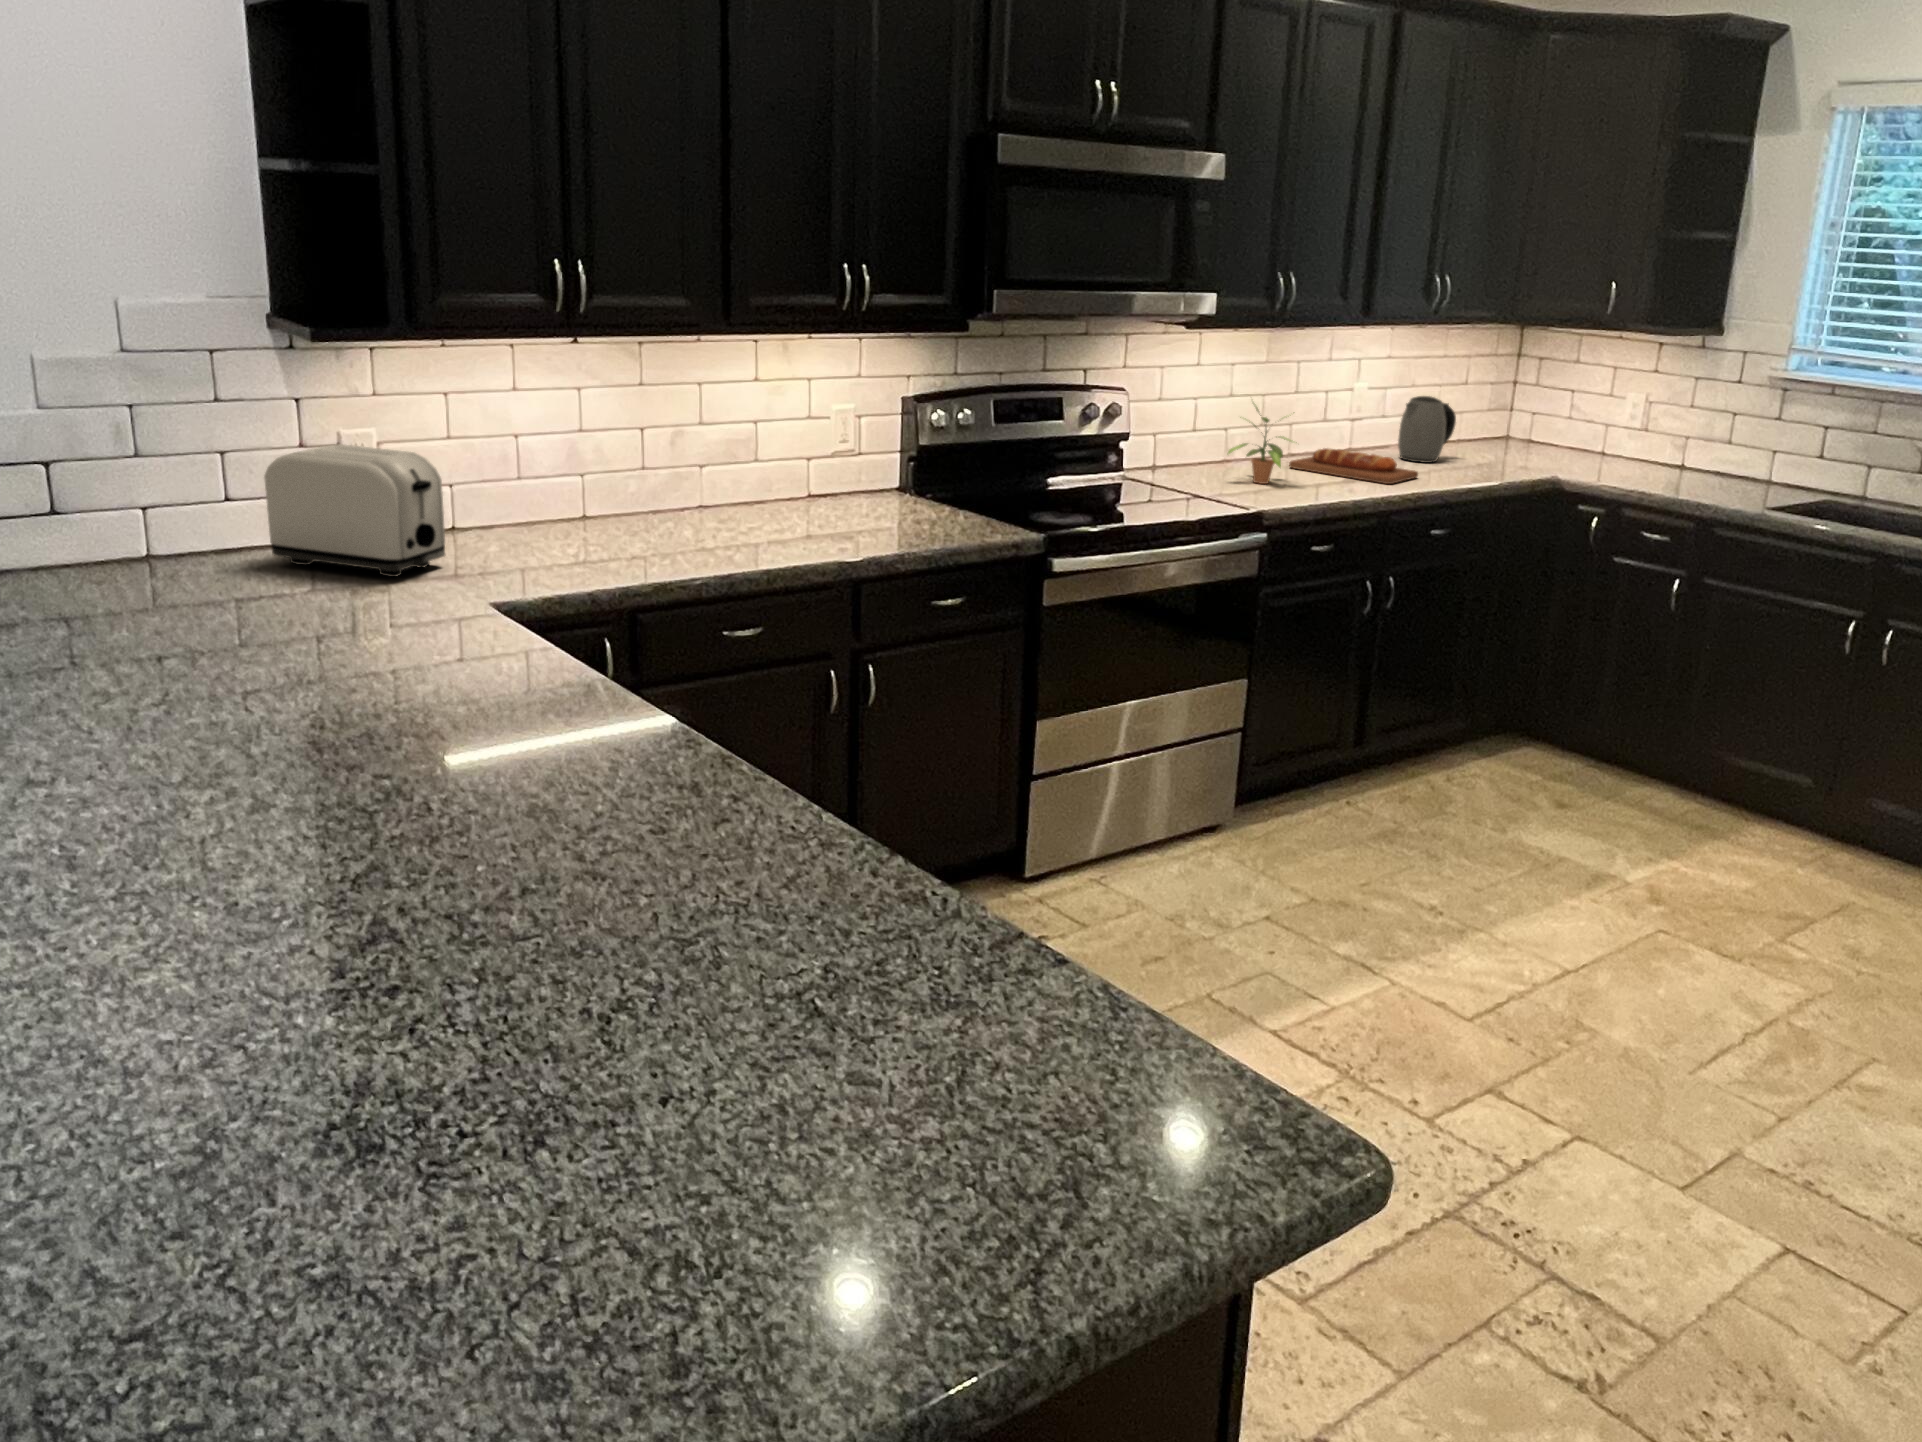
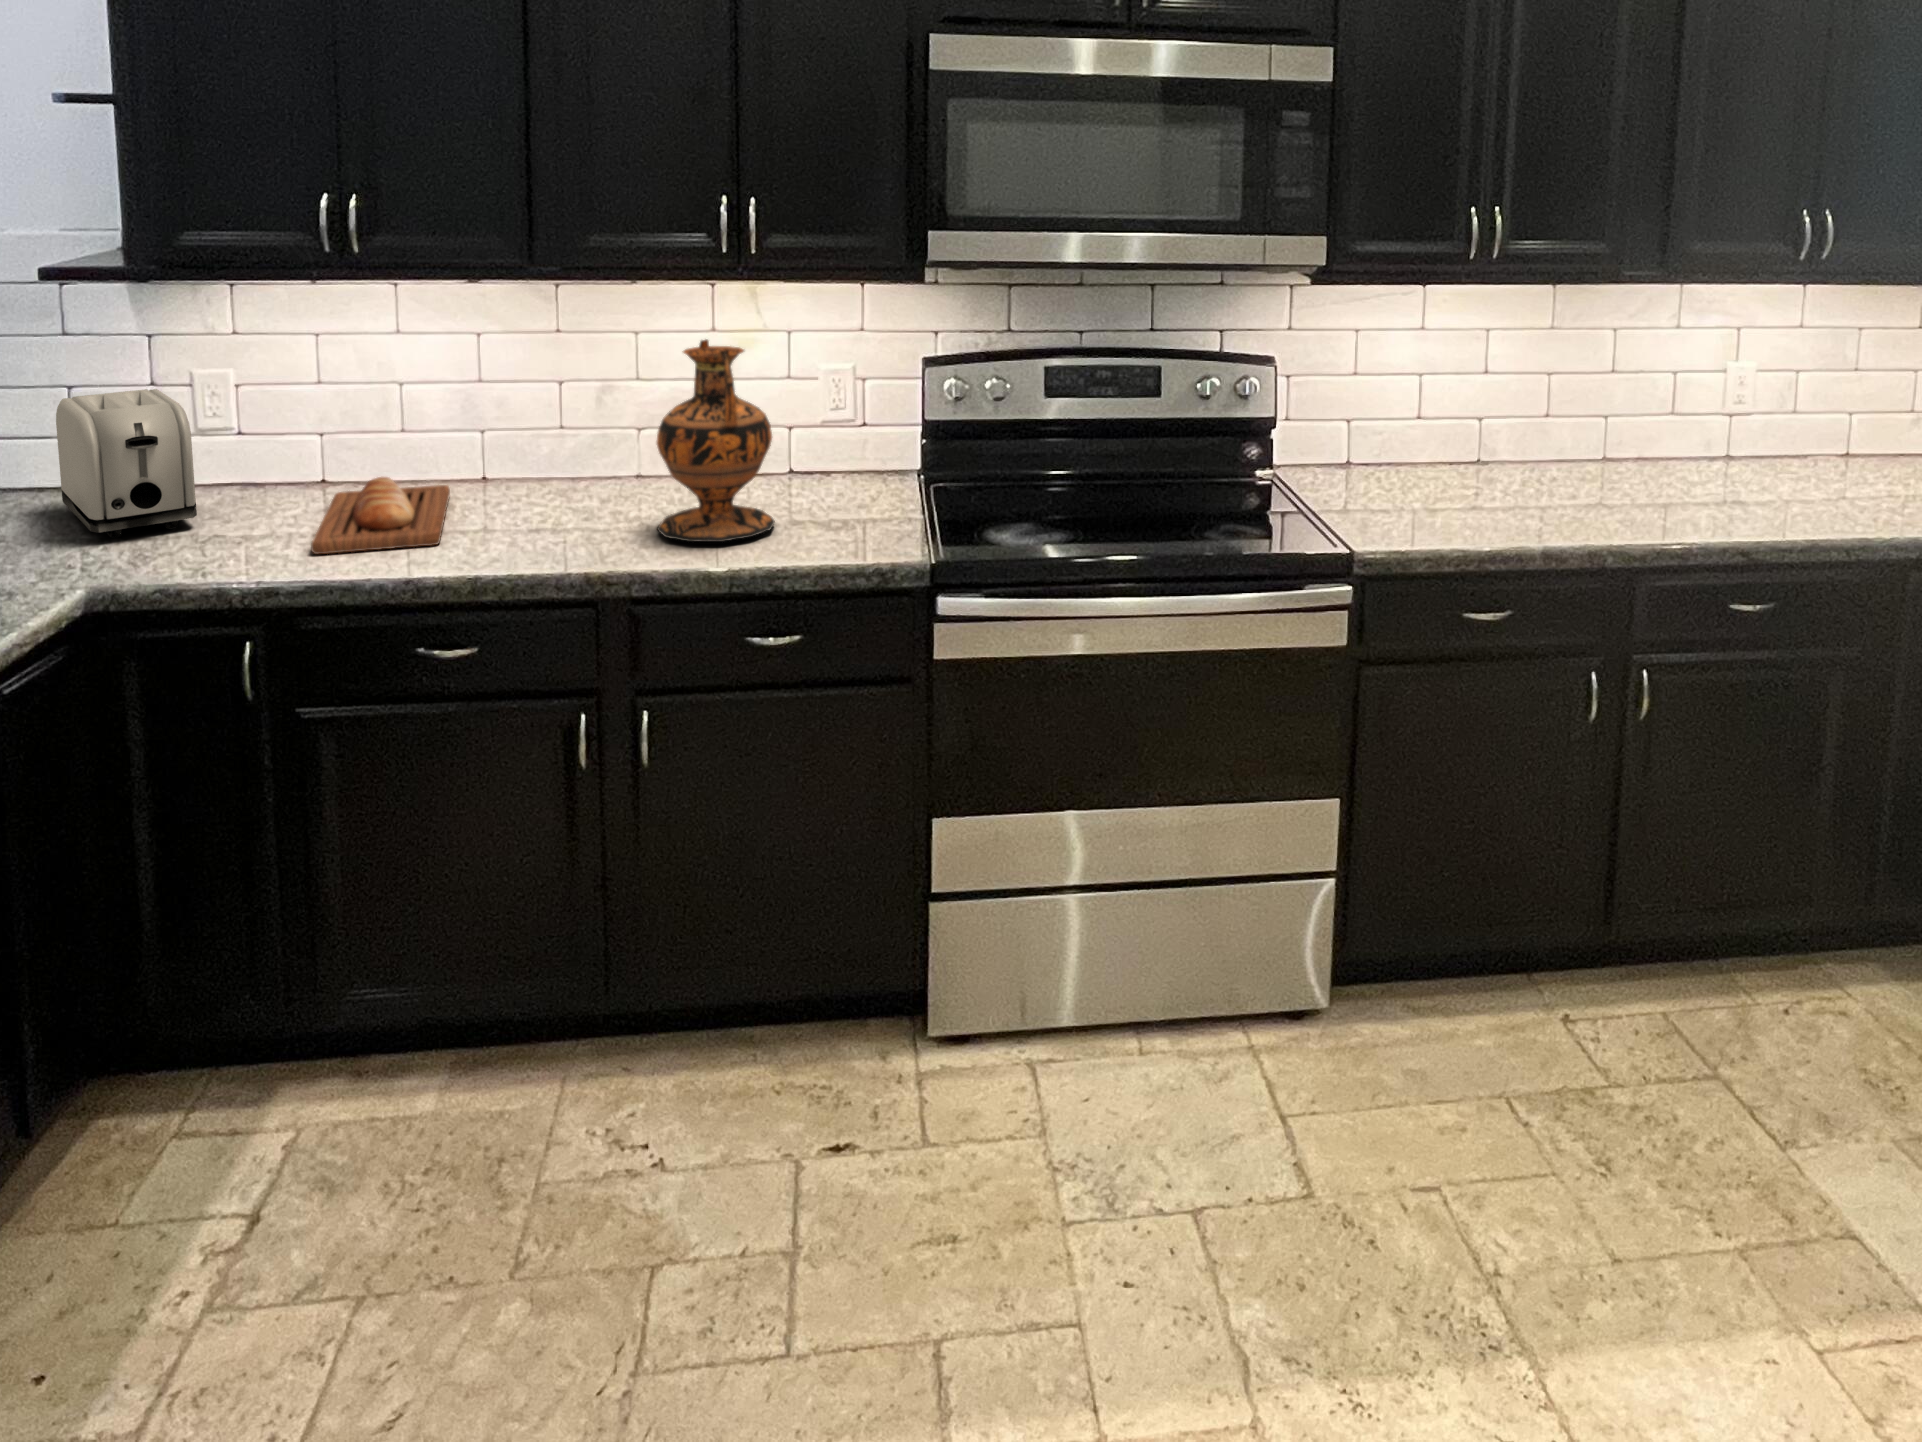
vase: none [813,377,903,539] -> present [657,339,775,542]
kettle: present [1398,396,1456,463] -> none [1784,390,1885,491]
potted plant: present [1228,406,1291,484] -> none [1398,380,1503,506]
bread loaf: present [1289,448,1418,484] -> present [311,477,450,554]

